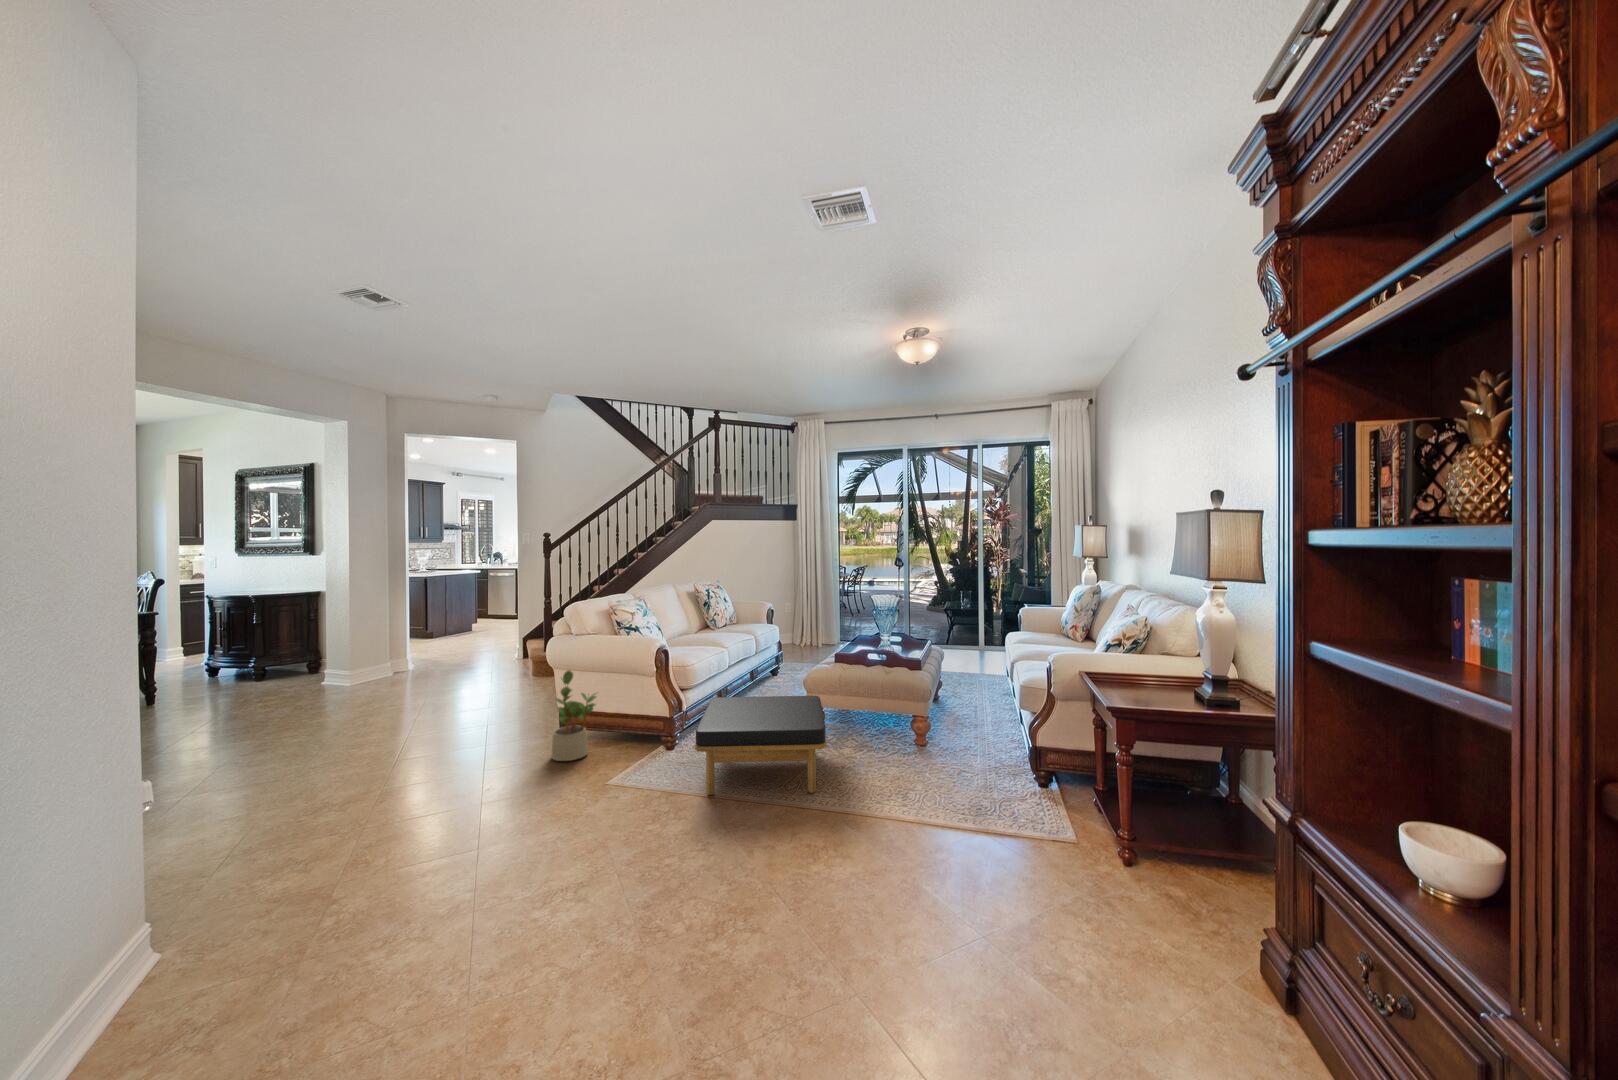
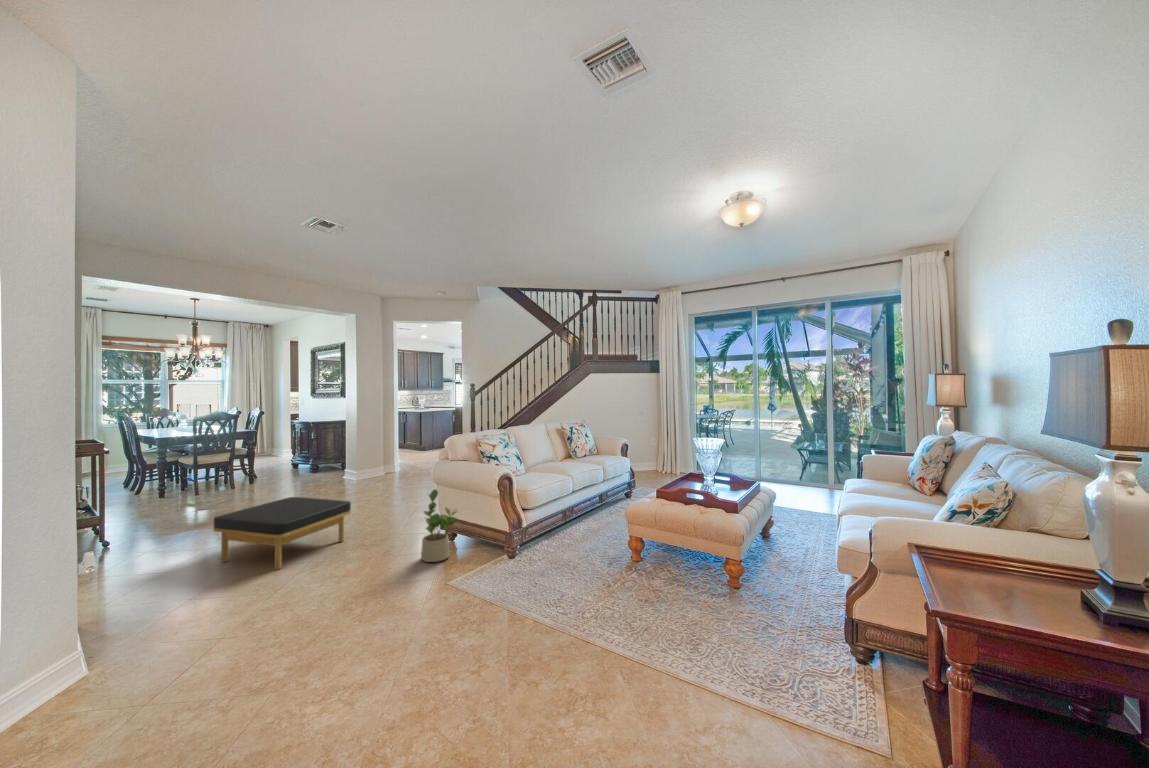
ottoman: present [695,696,826,795] -> present [214,497,351,569]

